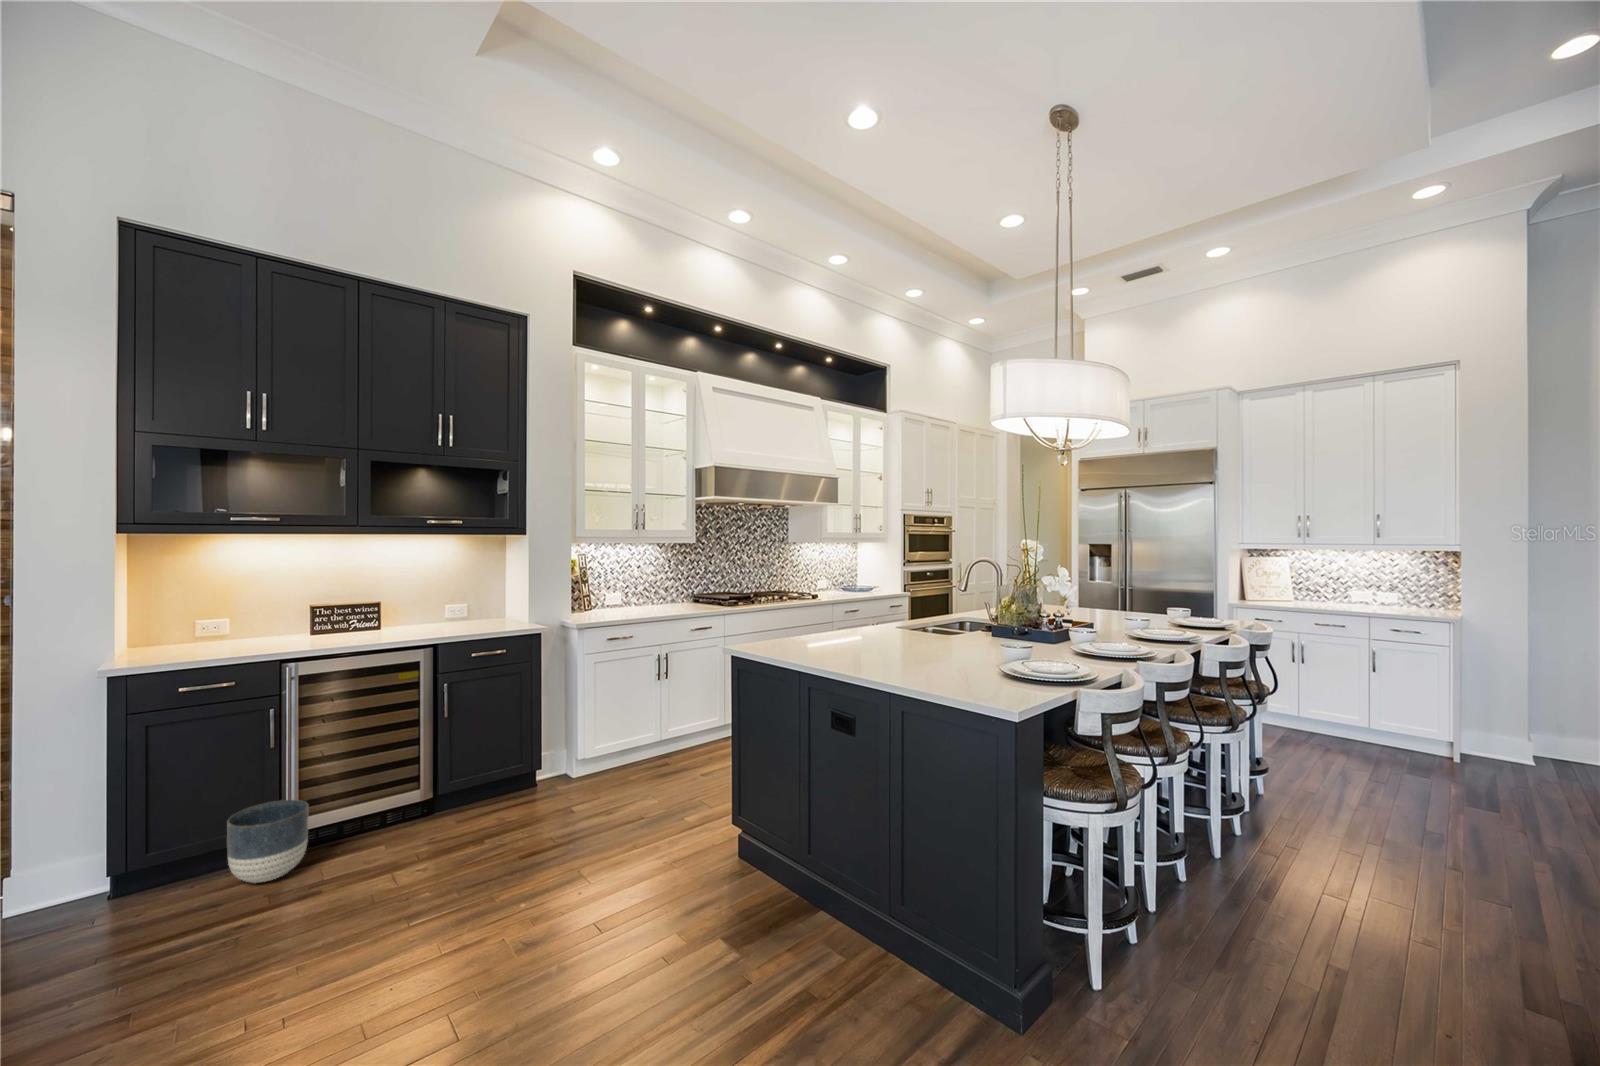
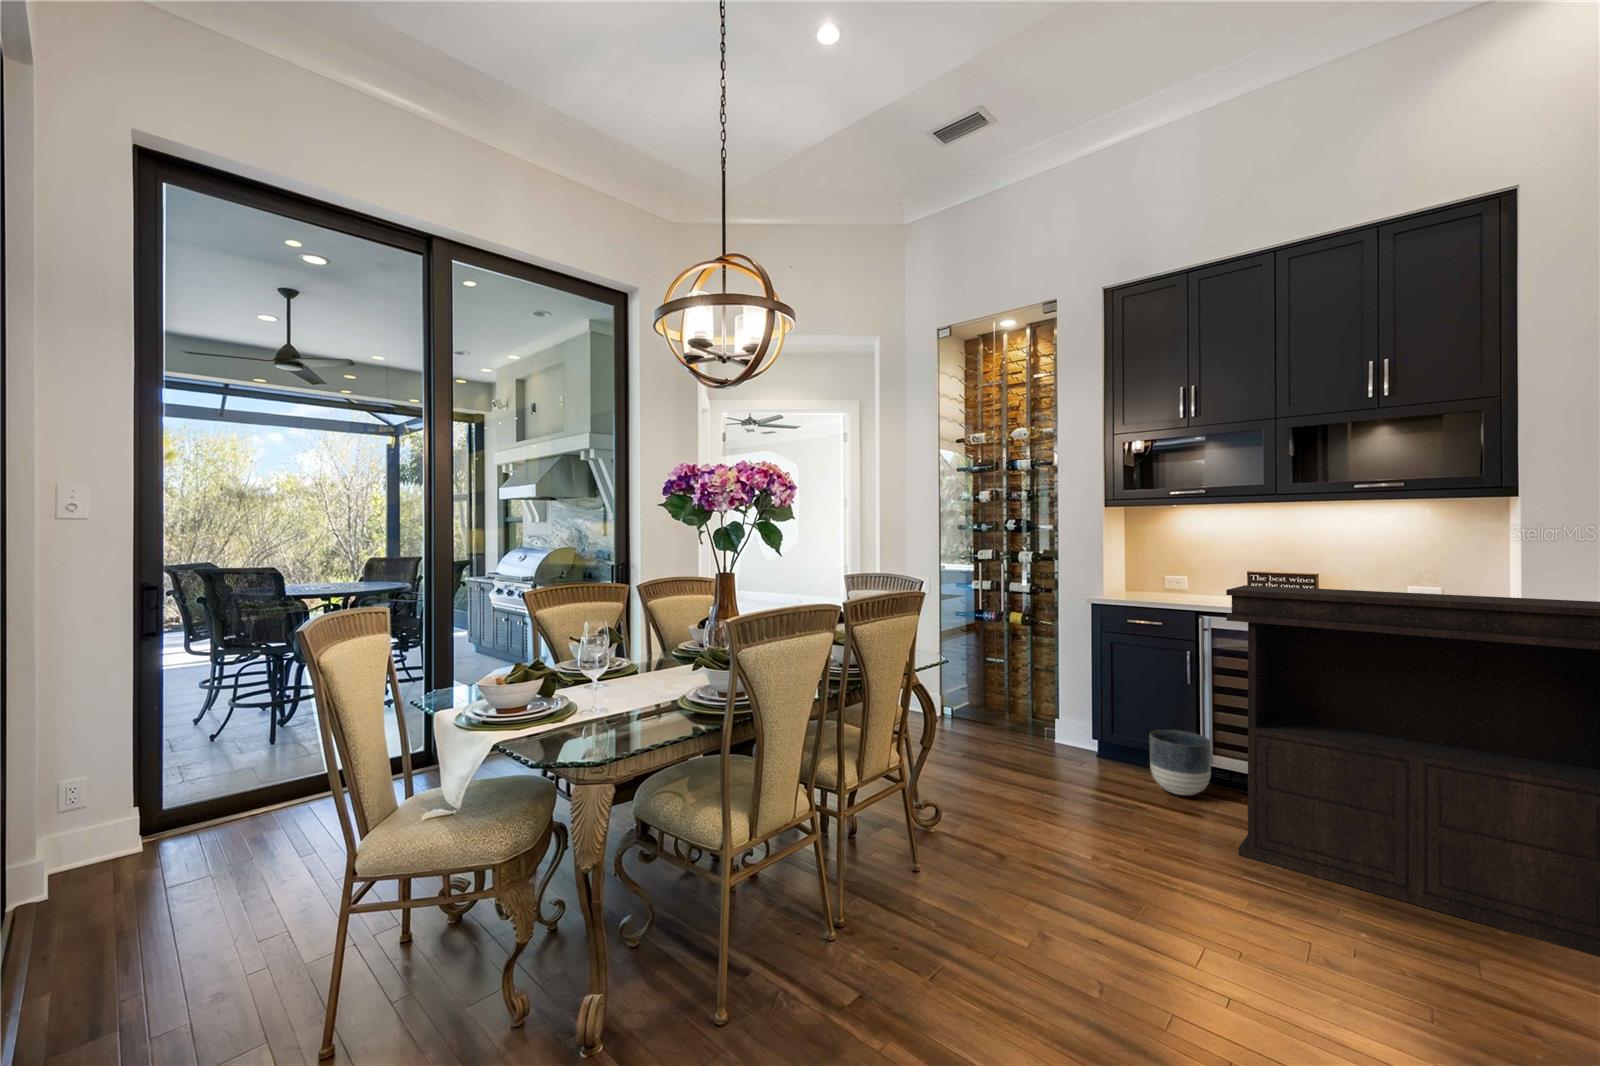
console table: none [369,609,646,906] -> present [1226,585,1600,957]

